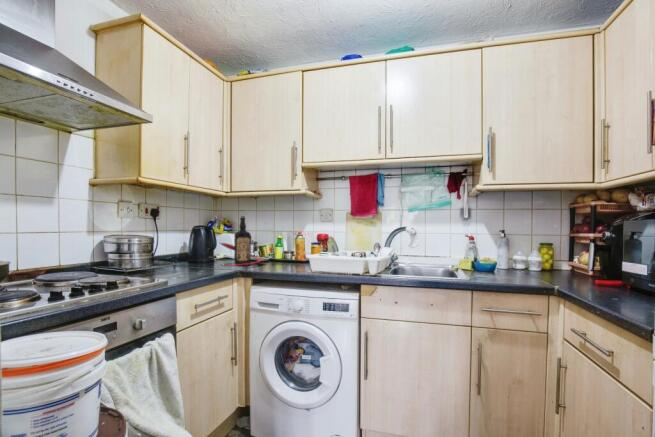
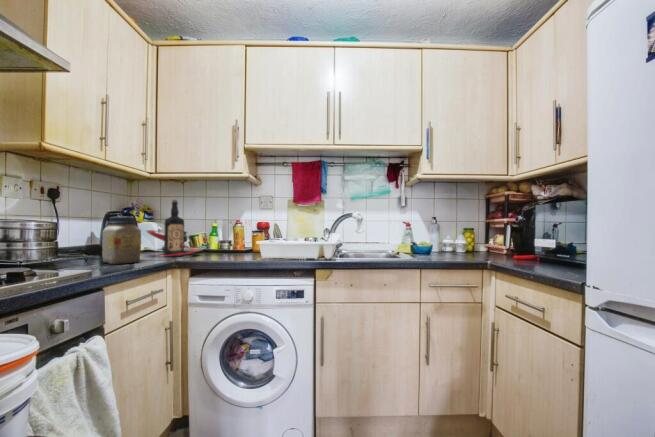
jar: none [183,233,212,274] -> present [102,216,141,264]

